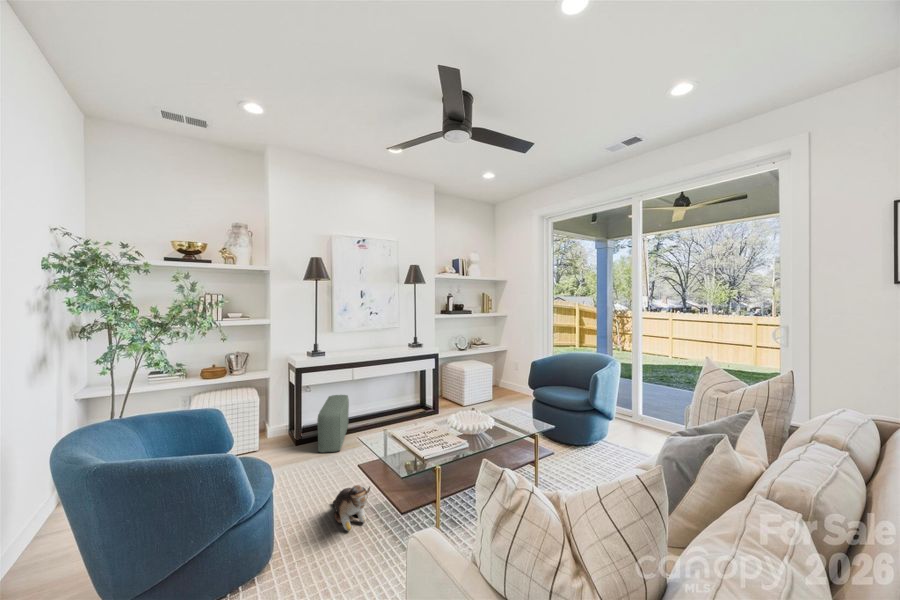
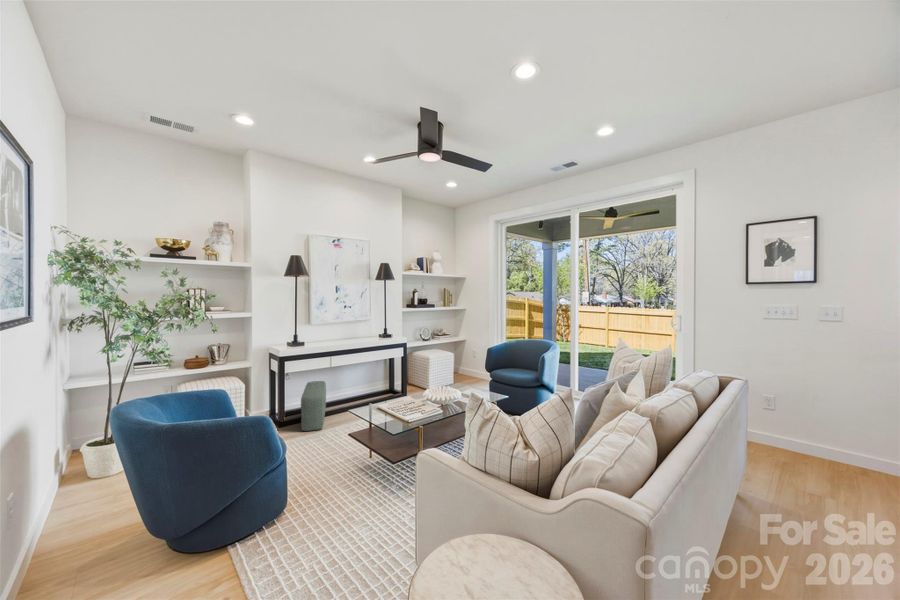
plush toy: present [333,485,370,531] -> none [324,448,361,486]

